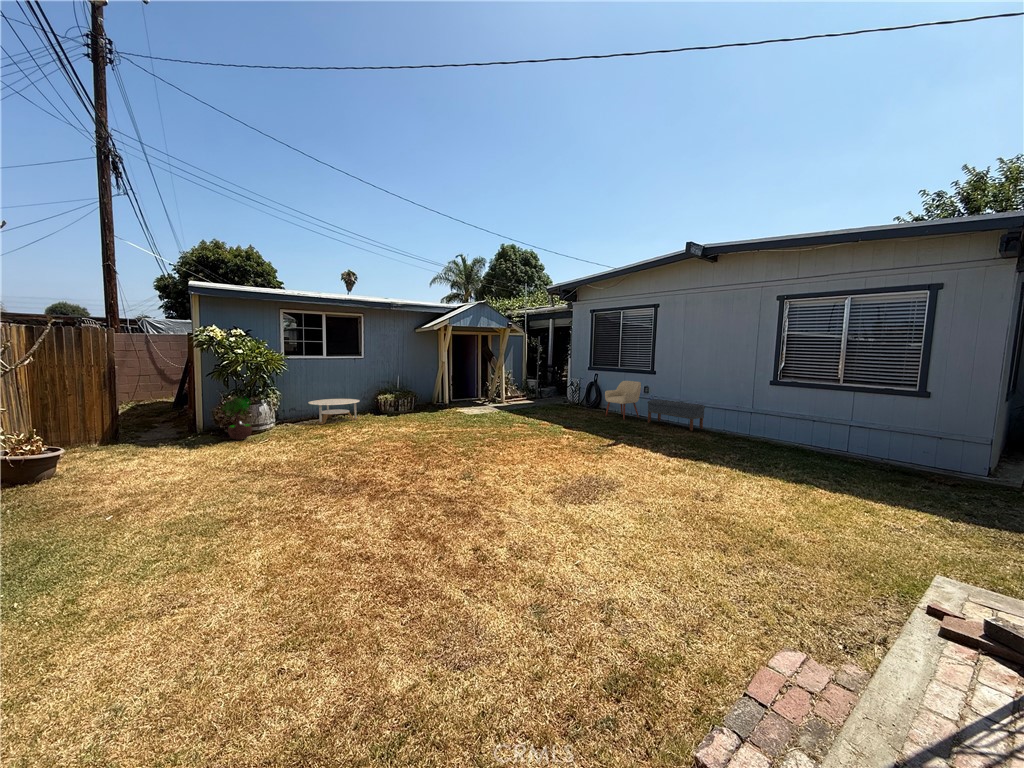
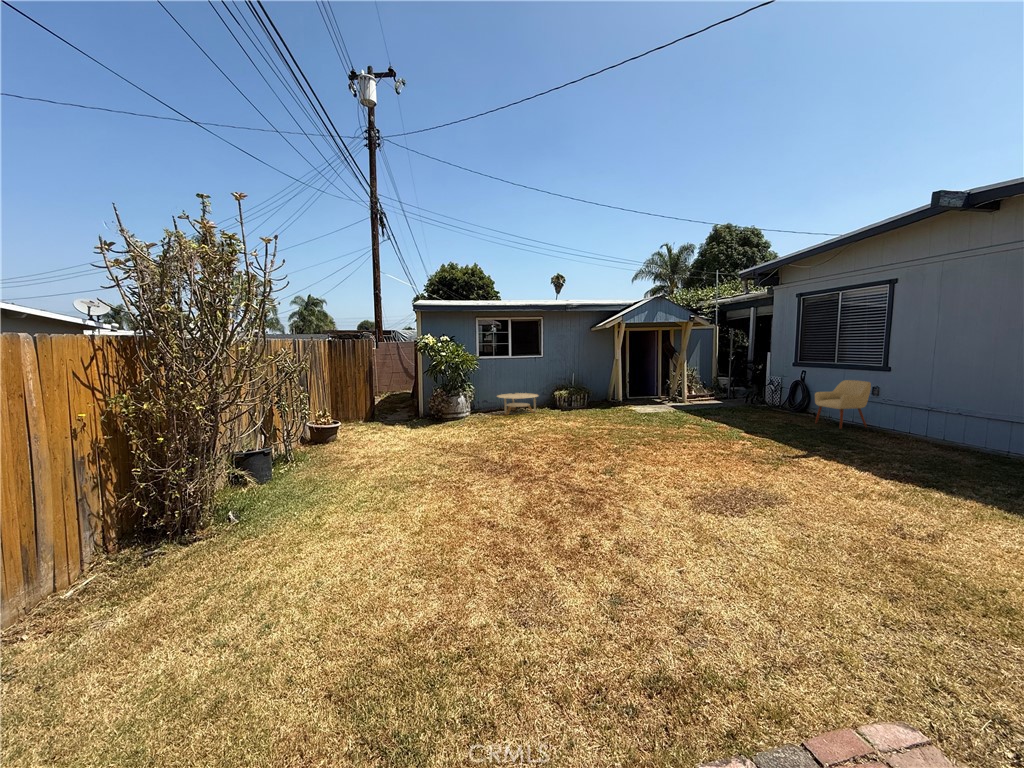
potted tree: present [222,398,252,440] -> none [430,387,452,424]
bench: present [647,399,705,431] -> none [877,405,976,450]

